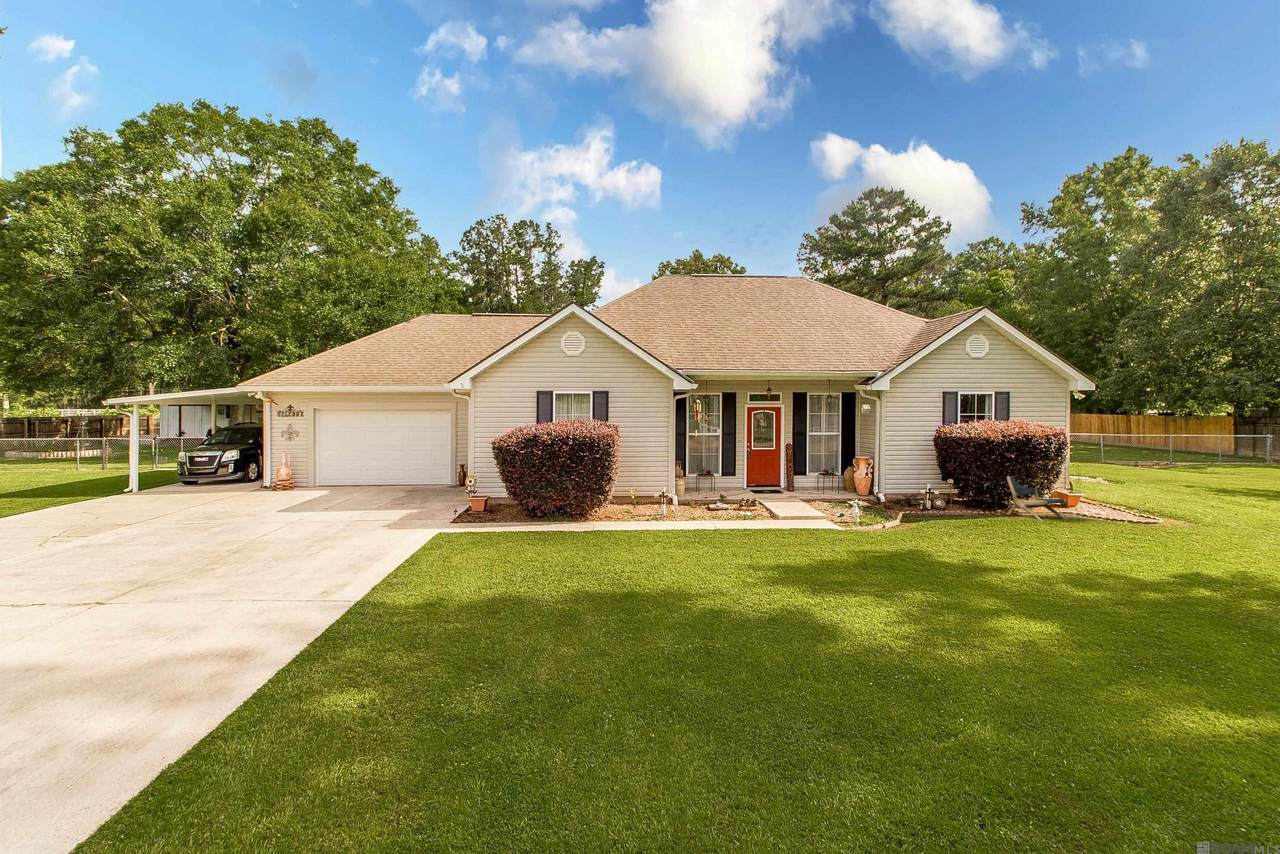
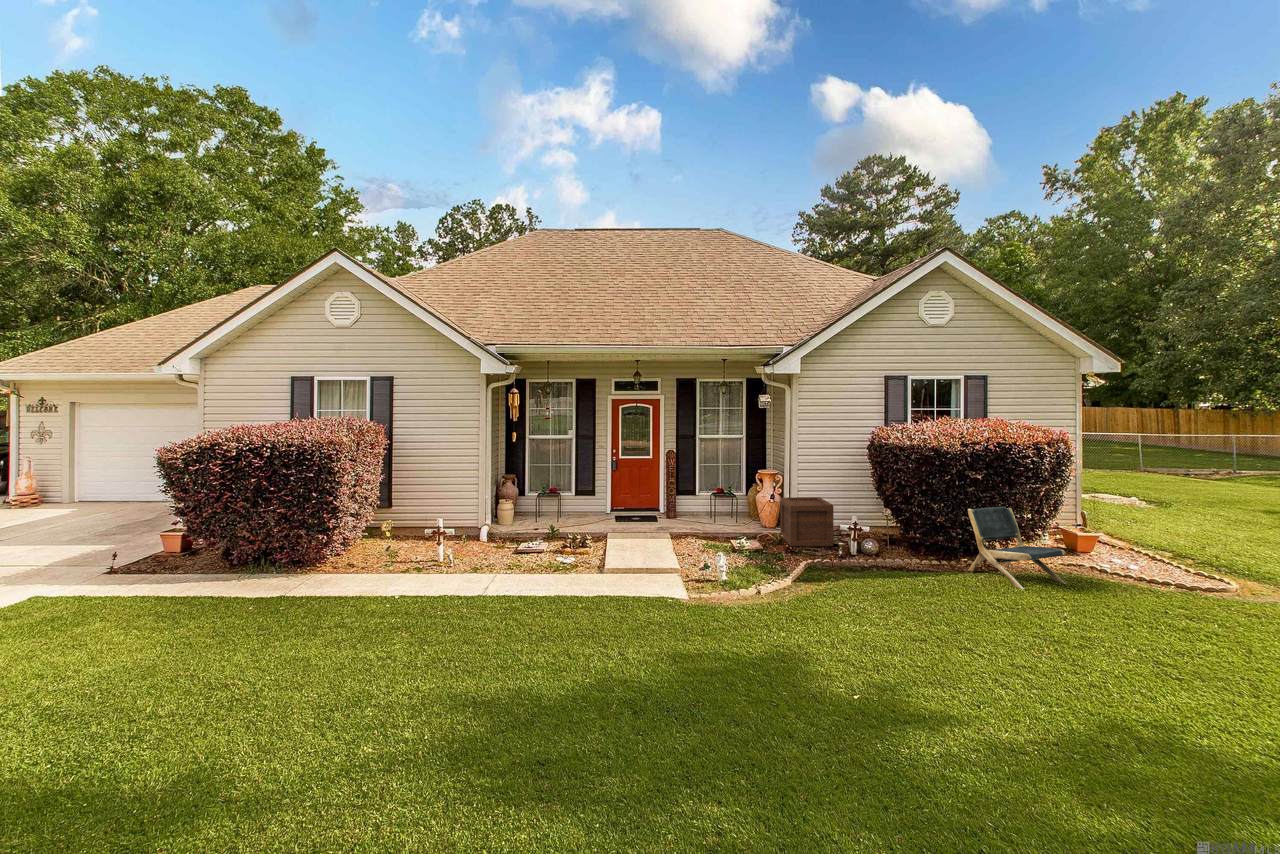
wooden crate: none [875,474,915,505] -> present [780,497,834,547]

